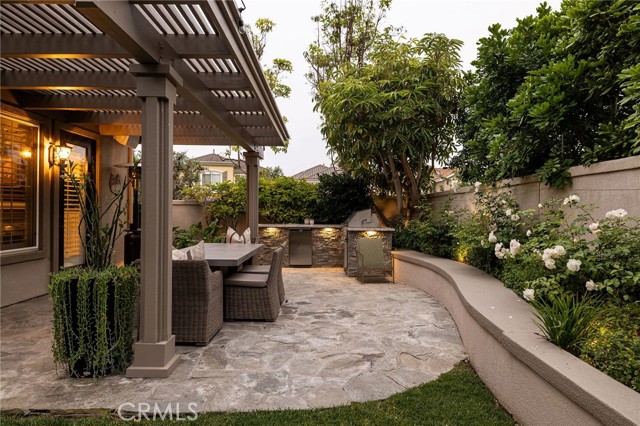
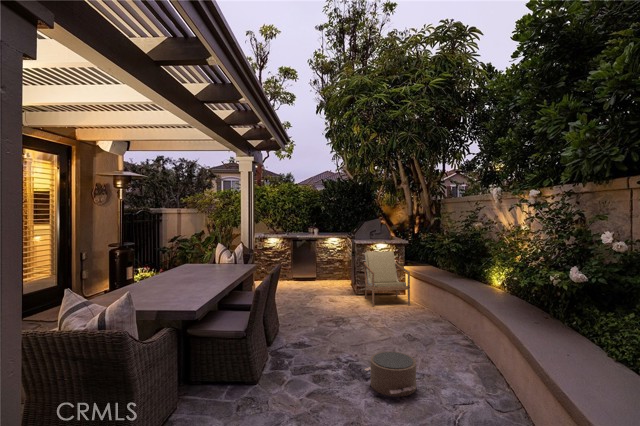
pouf: none [350,299,385,324] -> present [365,351,416,397]

